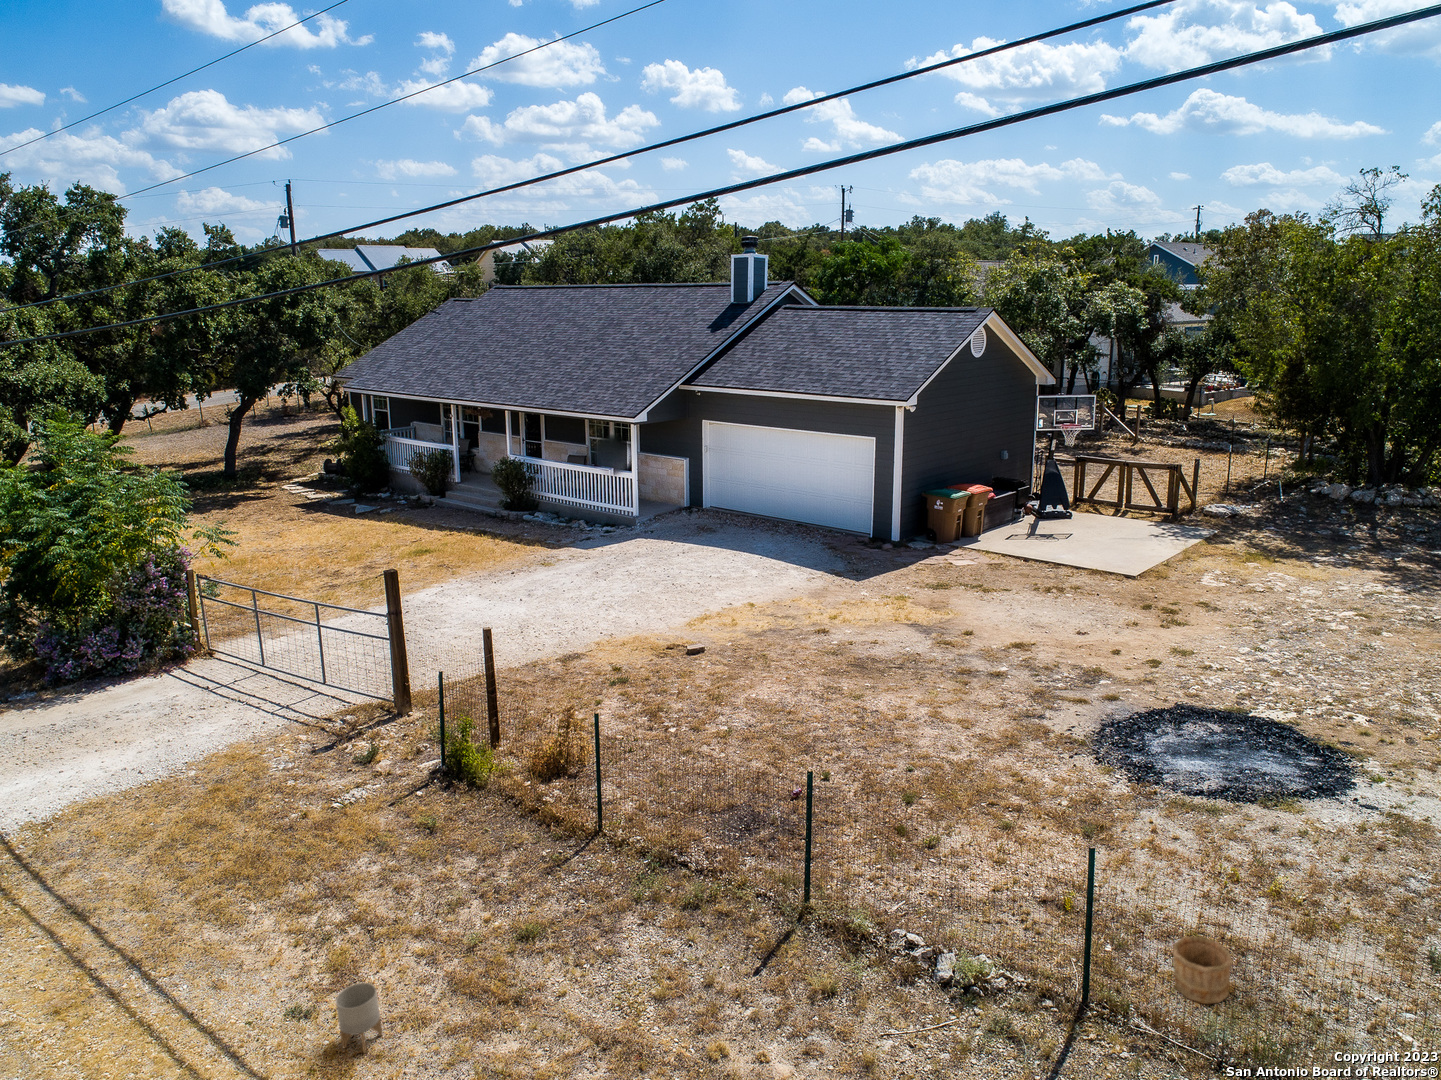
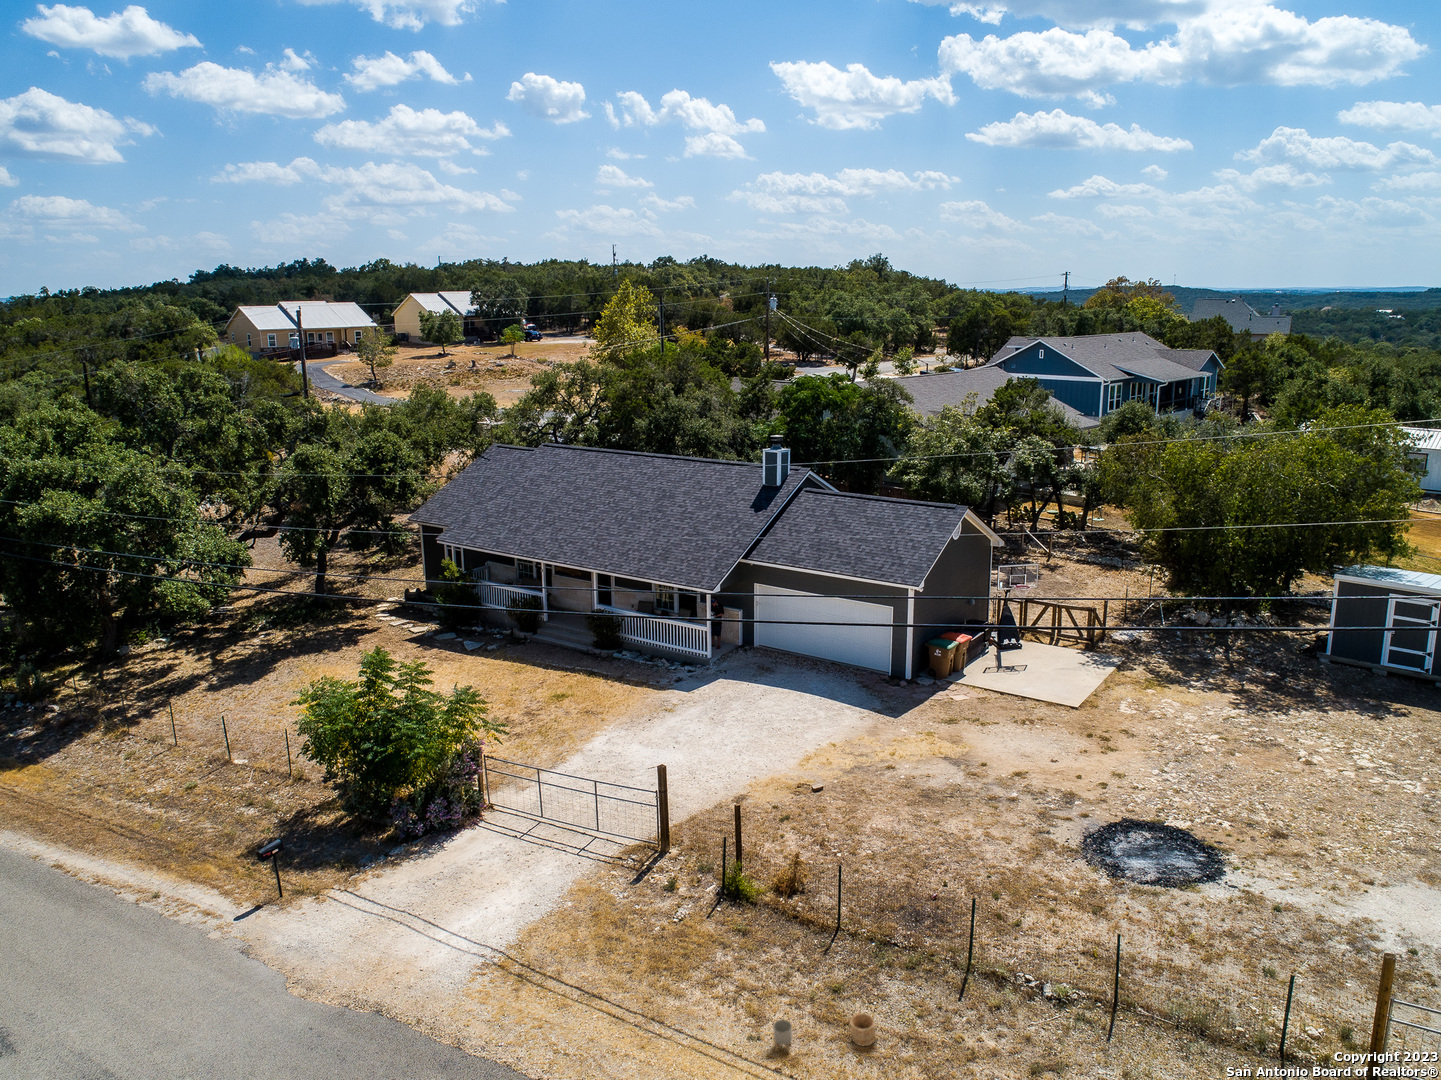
wooden bucket: present [1173,937,1232,1004] -> present [850,1013,875,1046]

